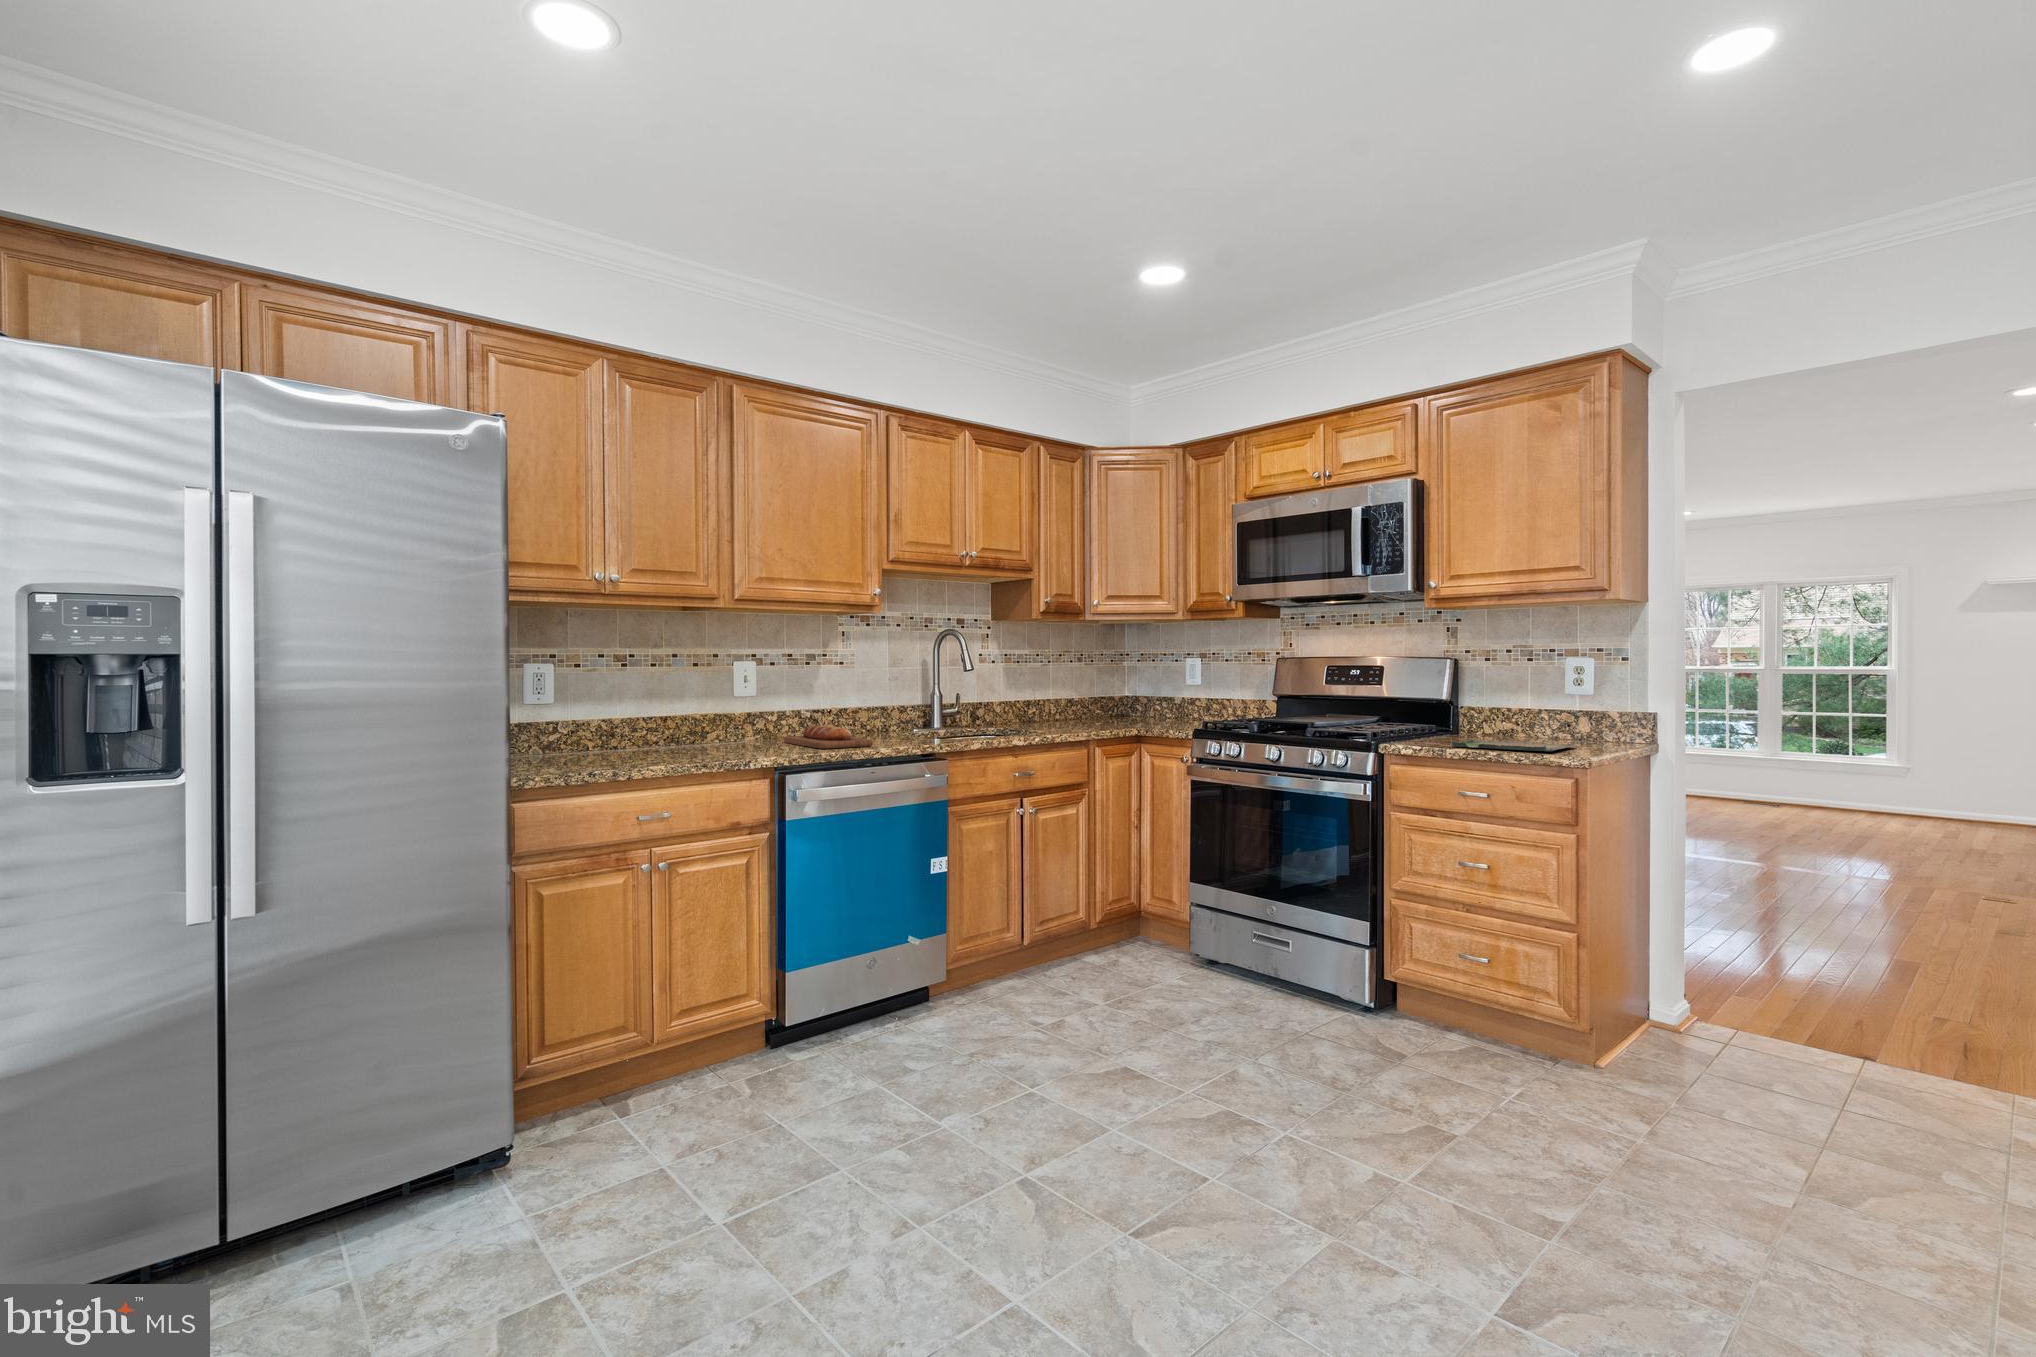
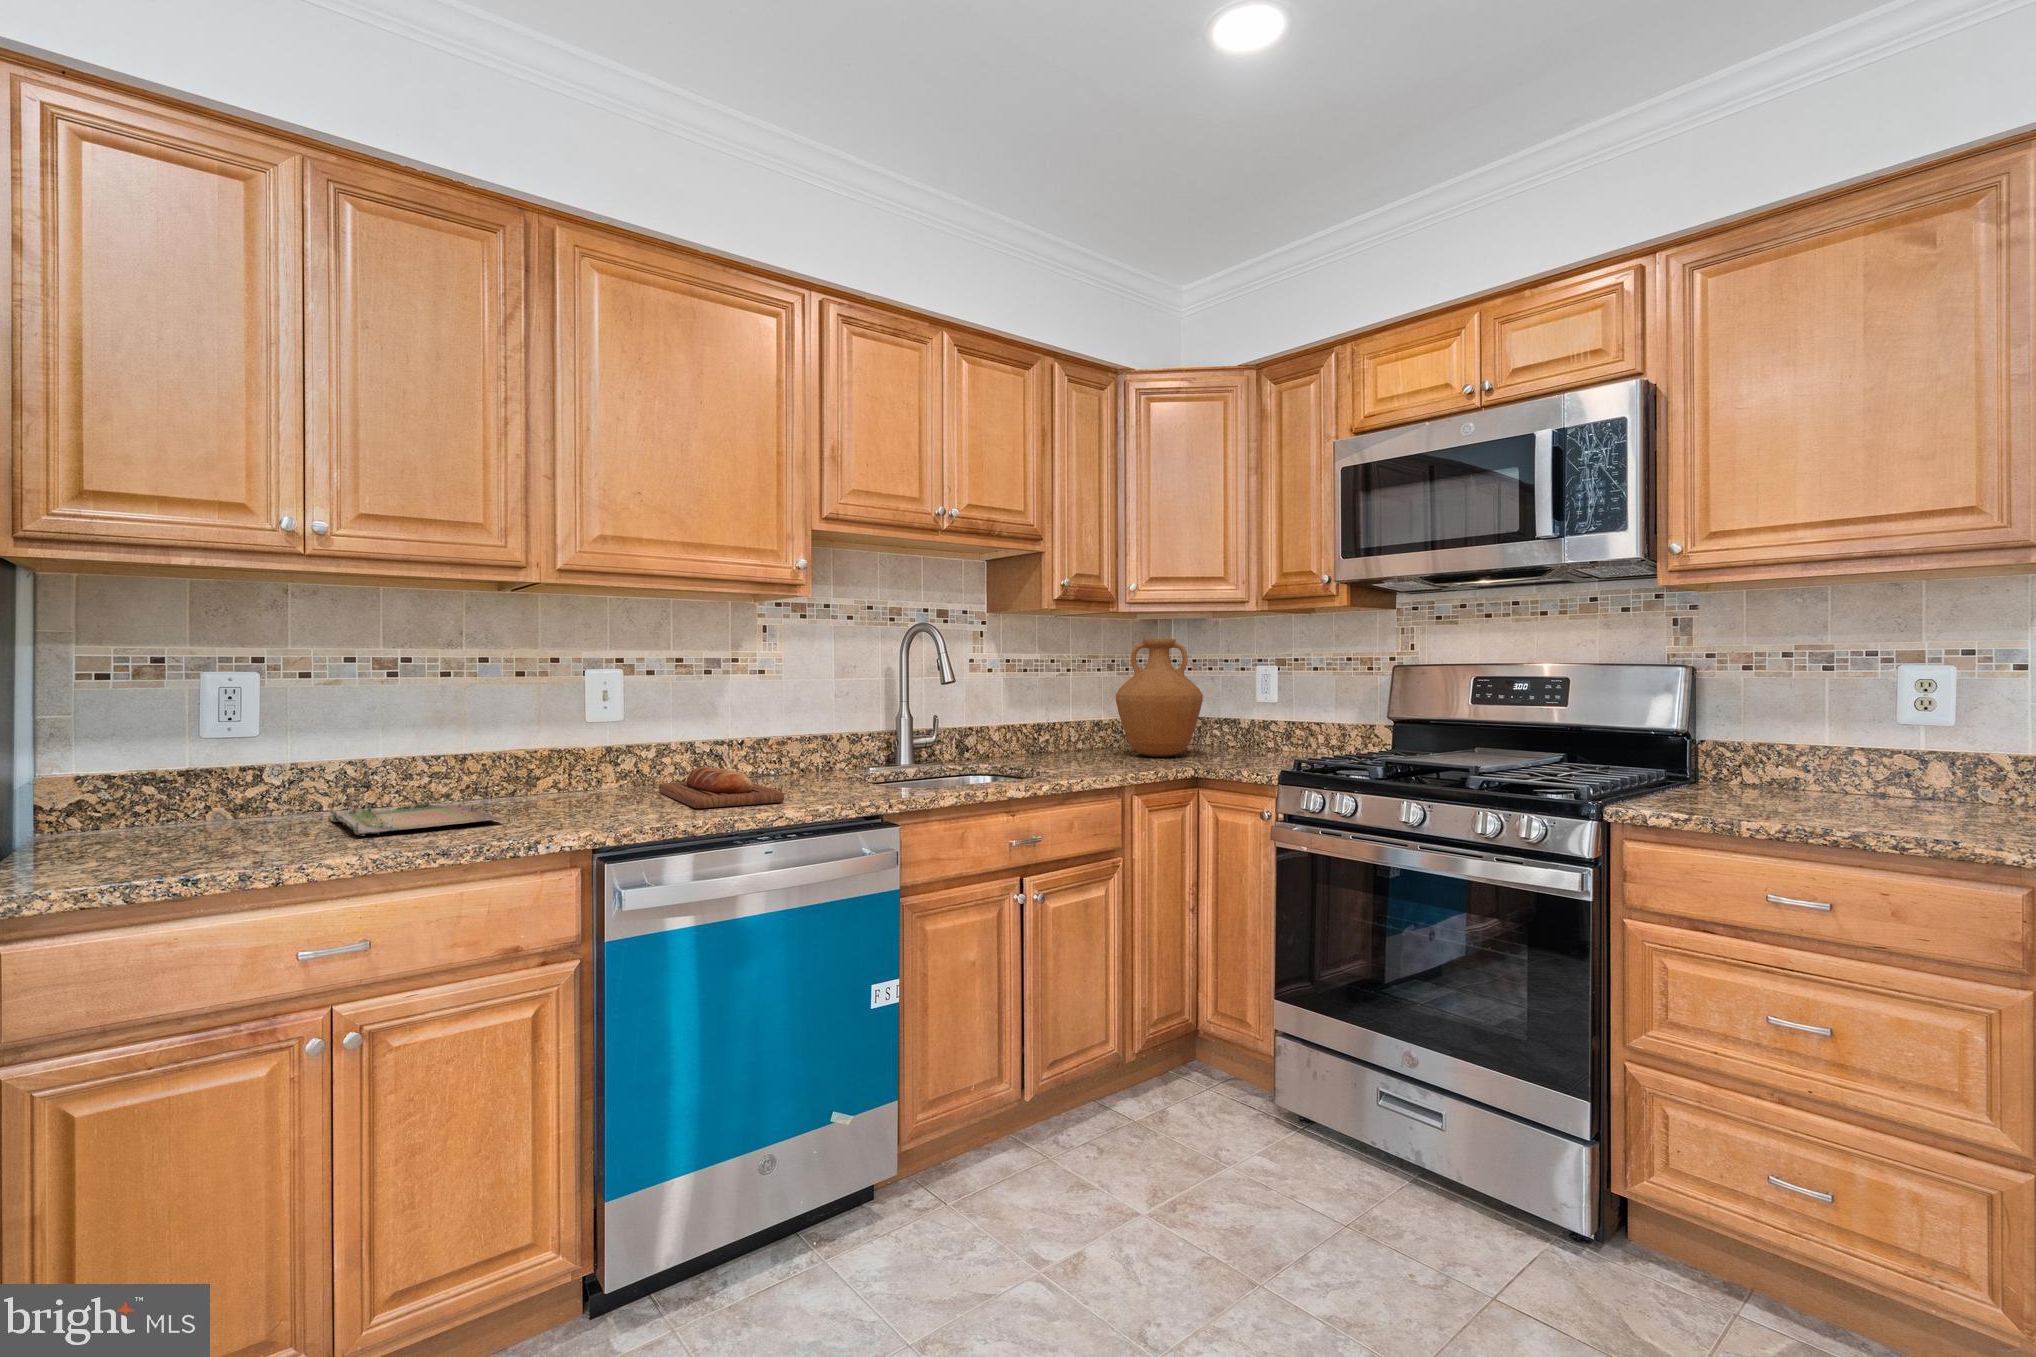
vase: none [1083,639,1146,724] -> present [1116,639,1203,757]
tray: present [1451,734,1576,751] -> present [330,794,502,836]

